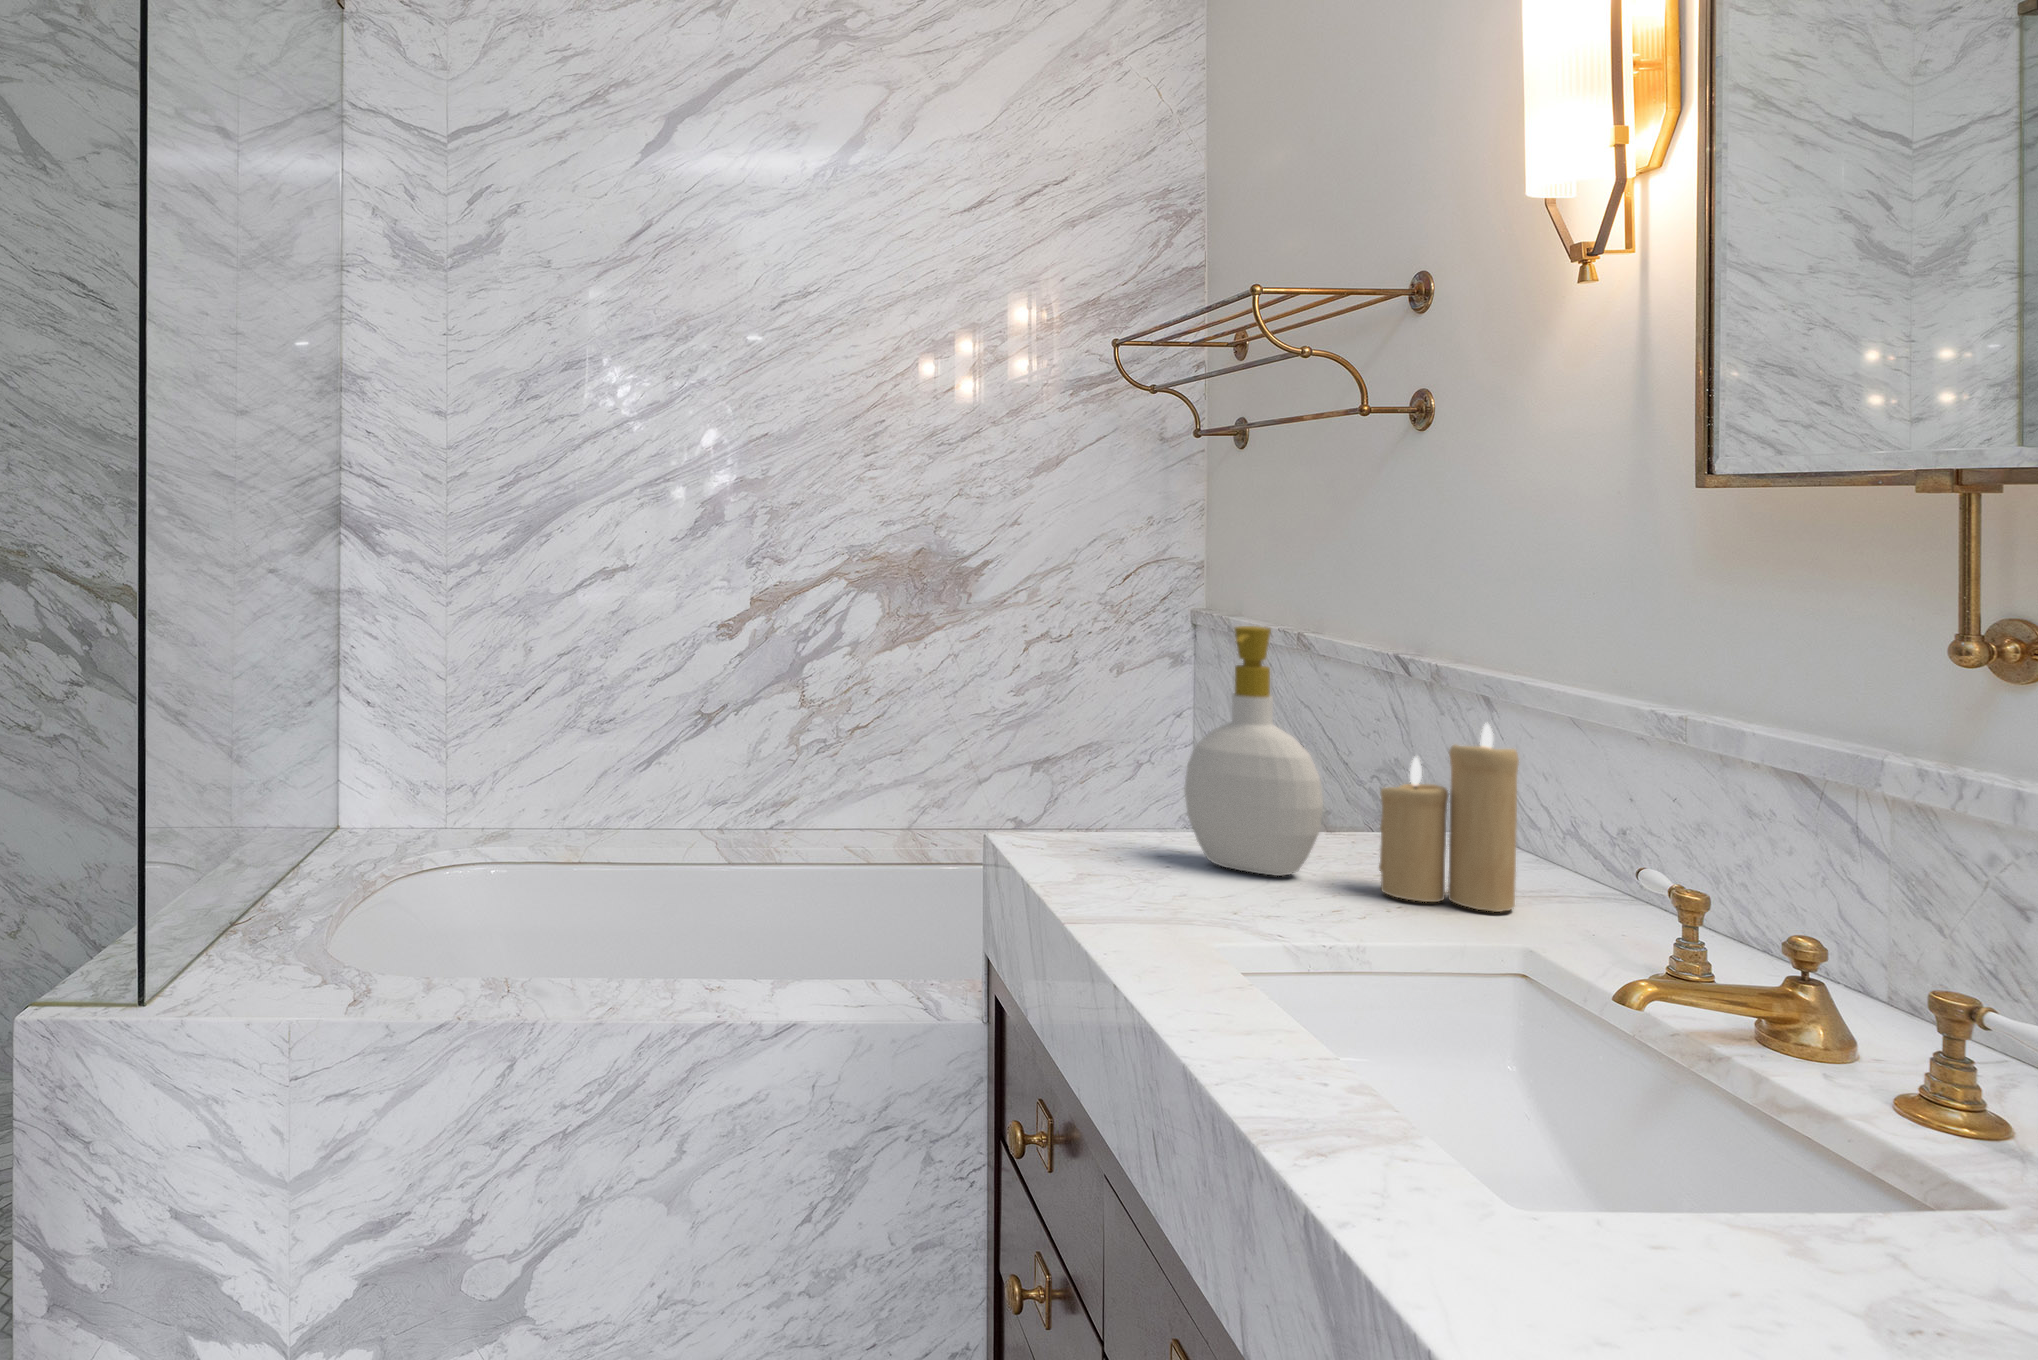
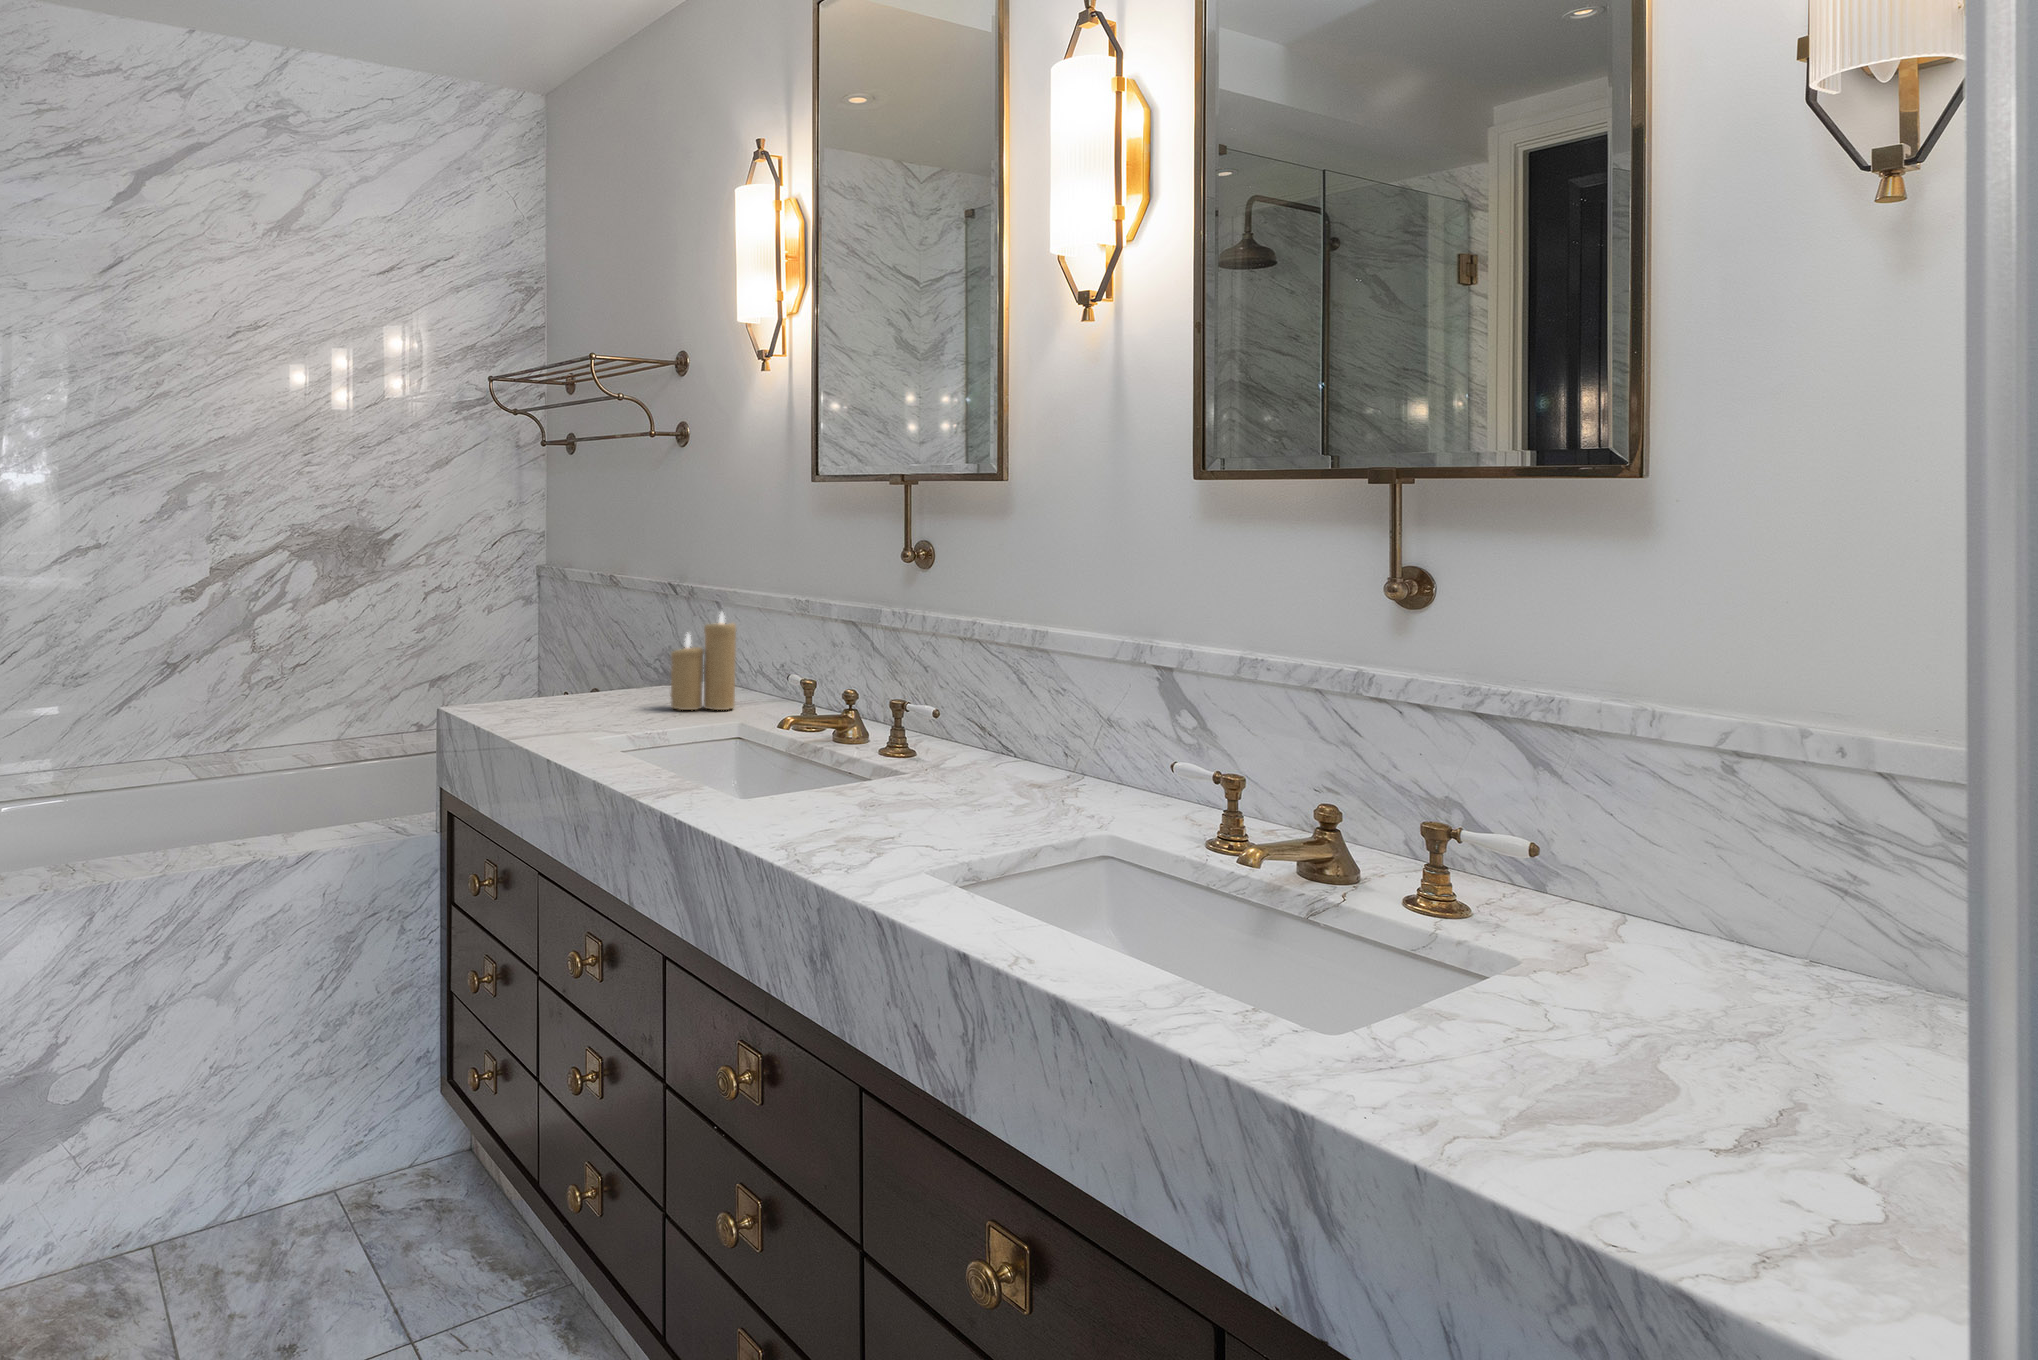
soap bottle: present [1184,626,1323,876] -> none [566,566,642,708]

